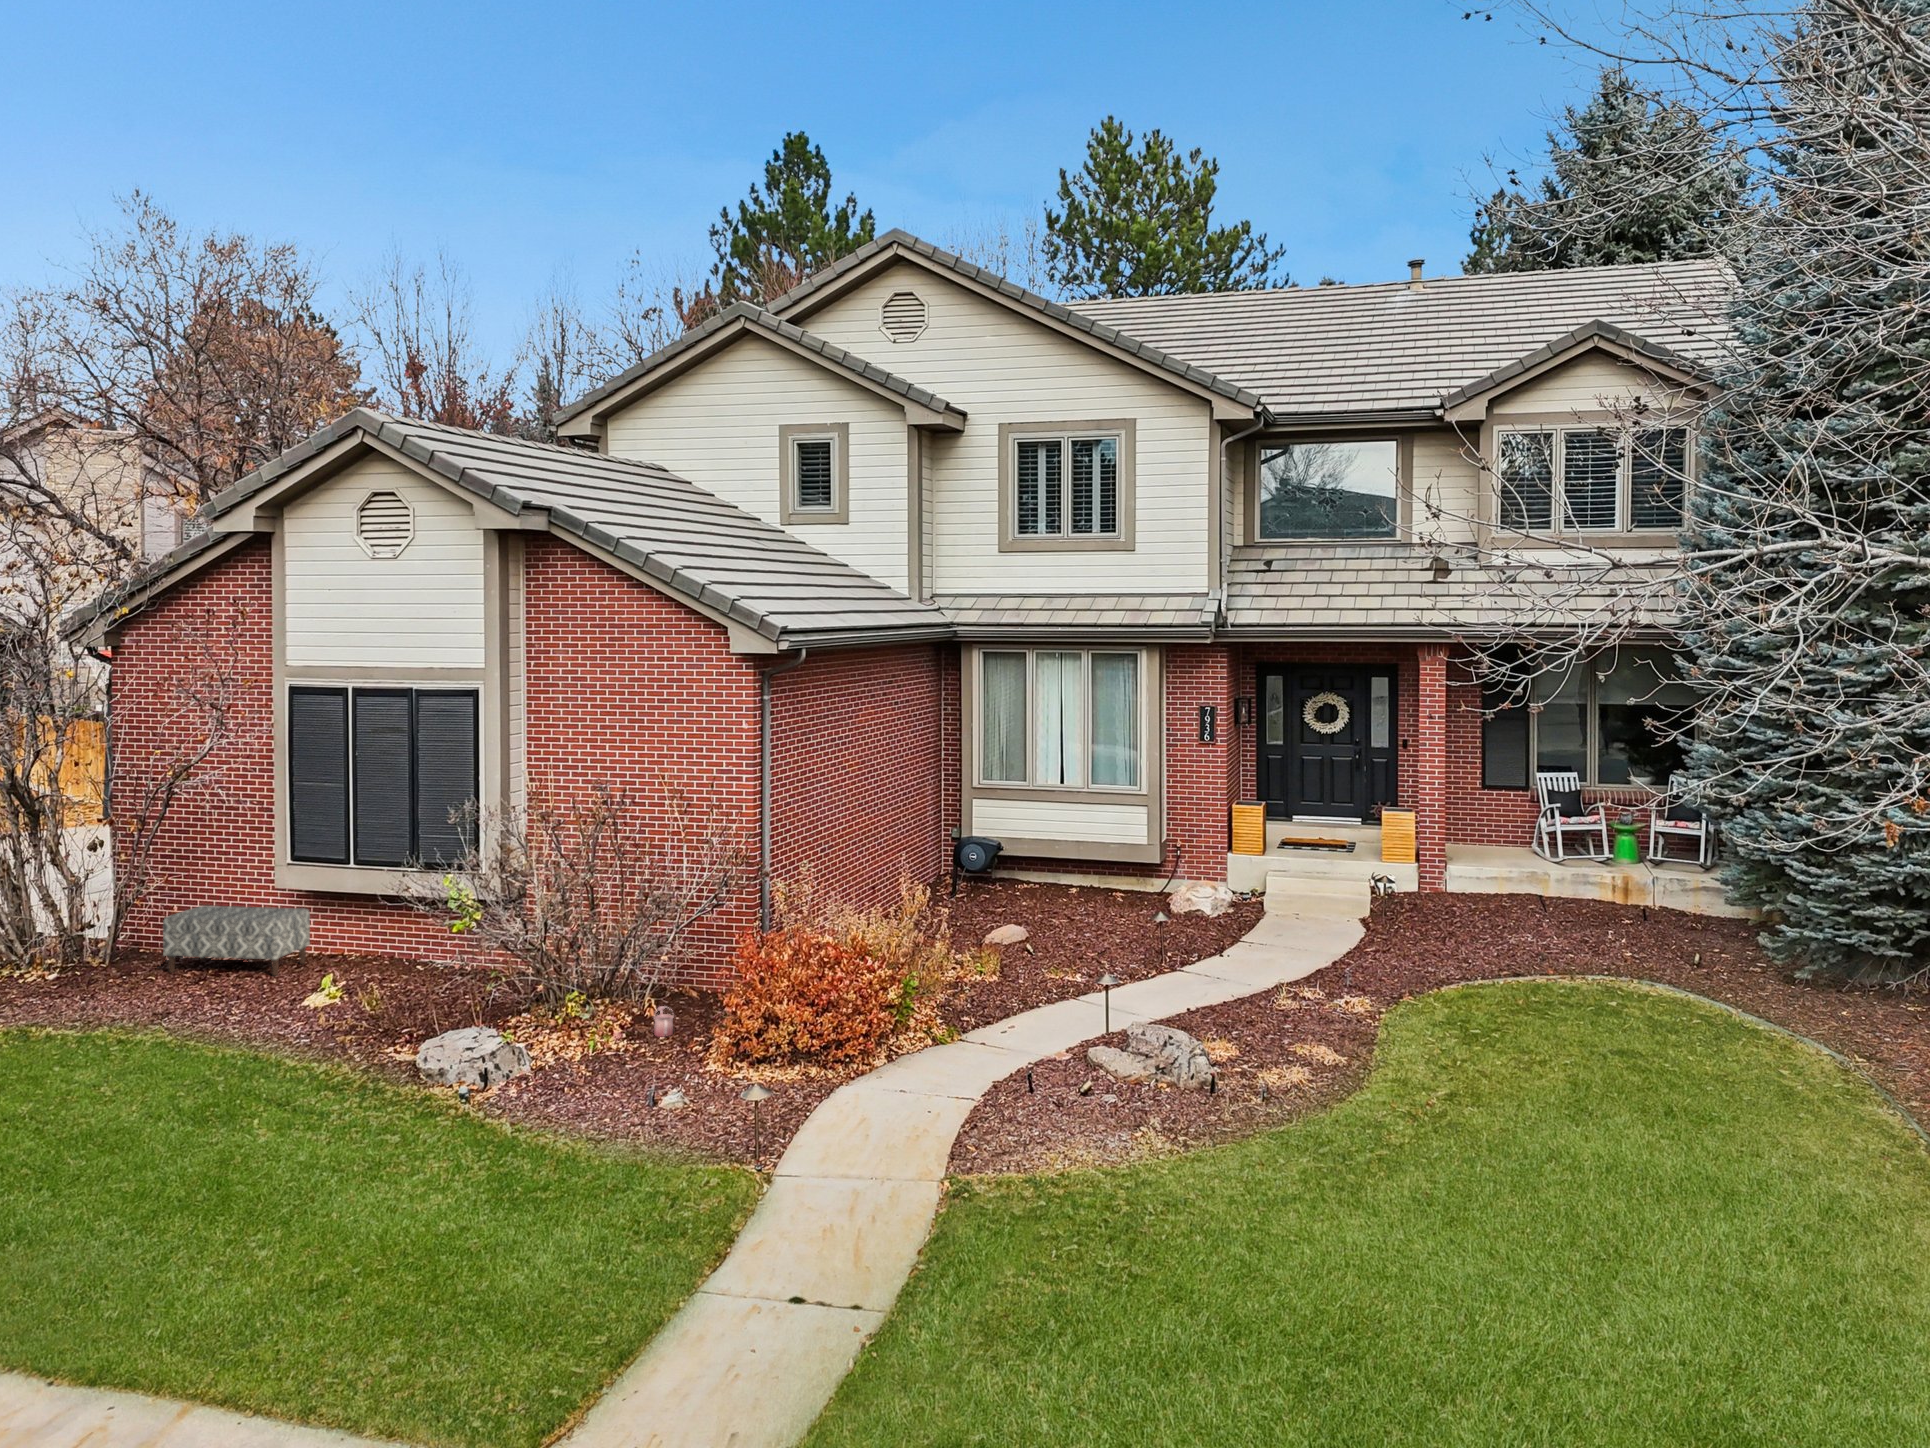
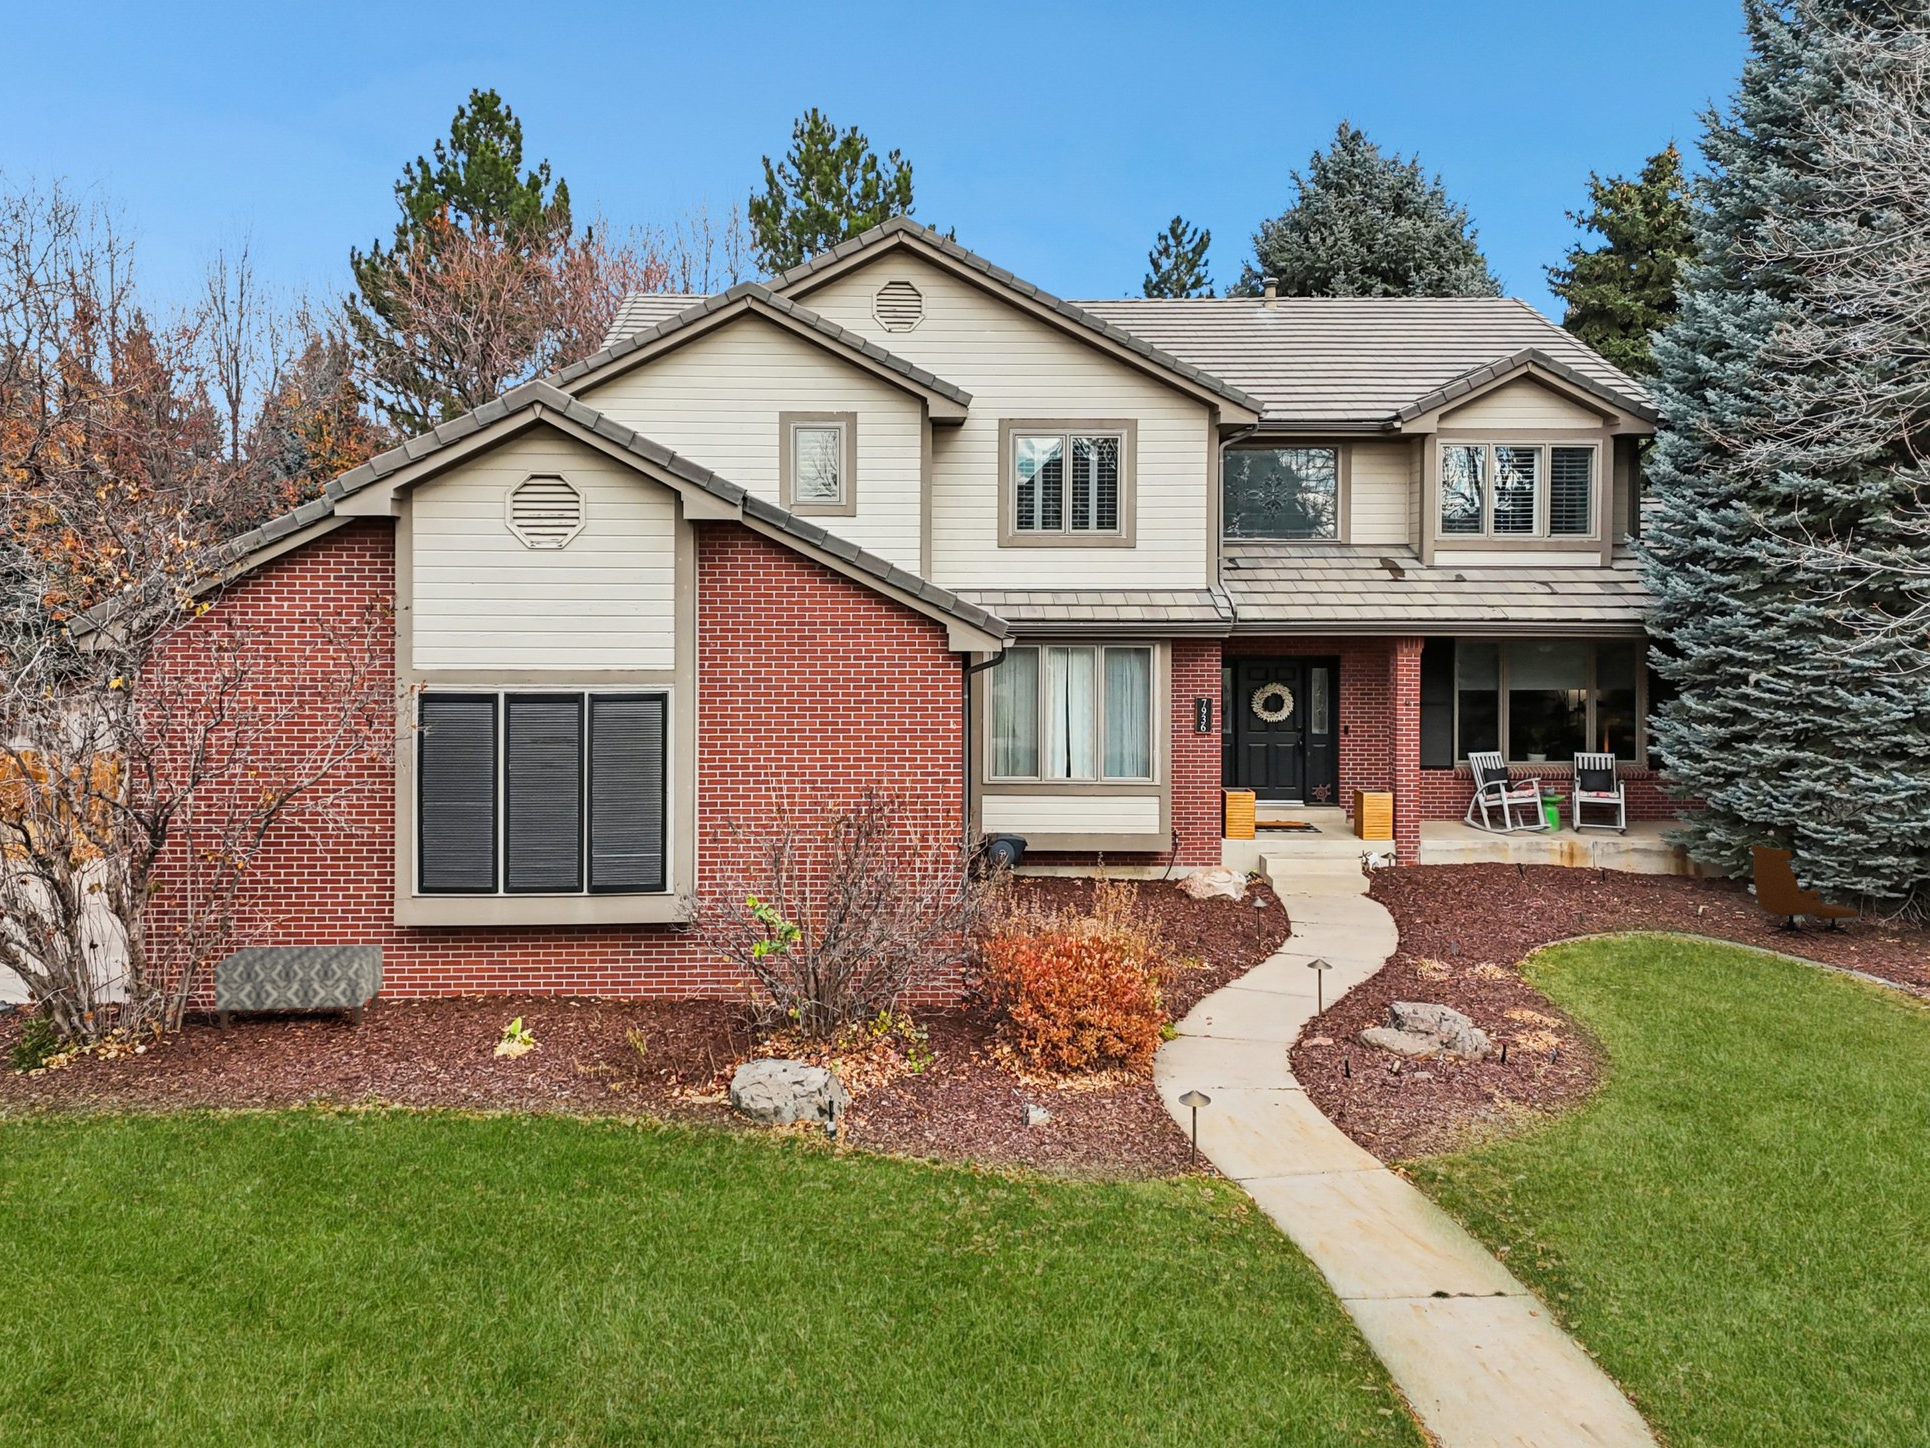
lounge chair: none [1761,880,1895,992] -> present [1751,844,1858,941]
watering can: present [654,1006,674,1037] -> none [860,1030,887,1063]

